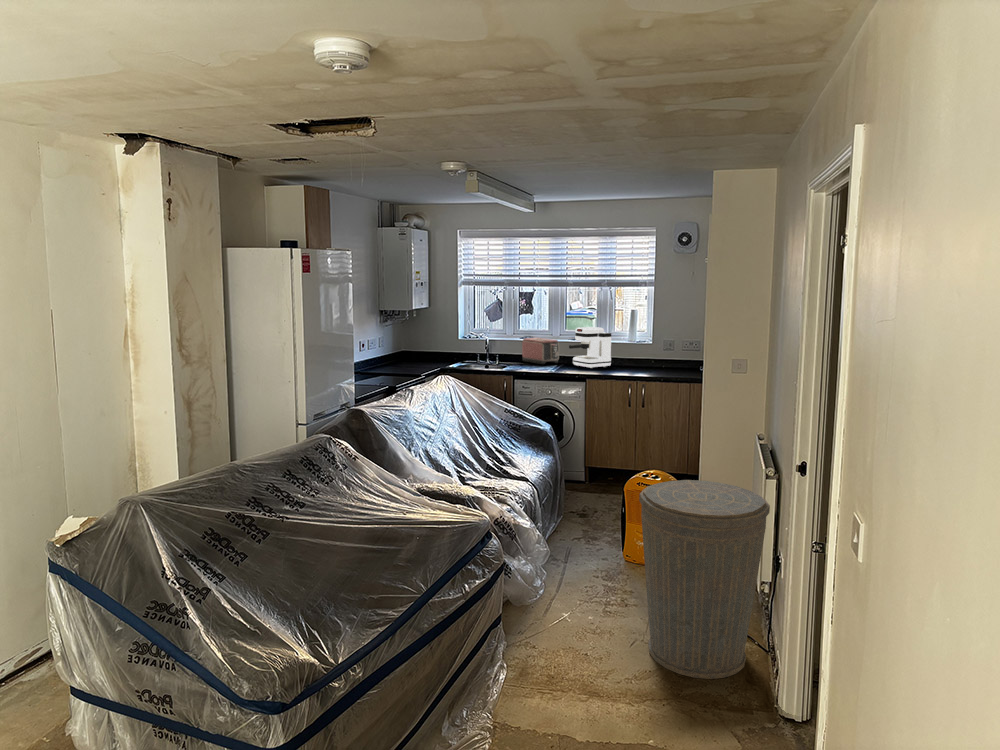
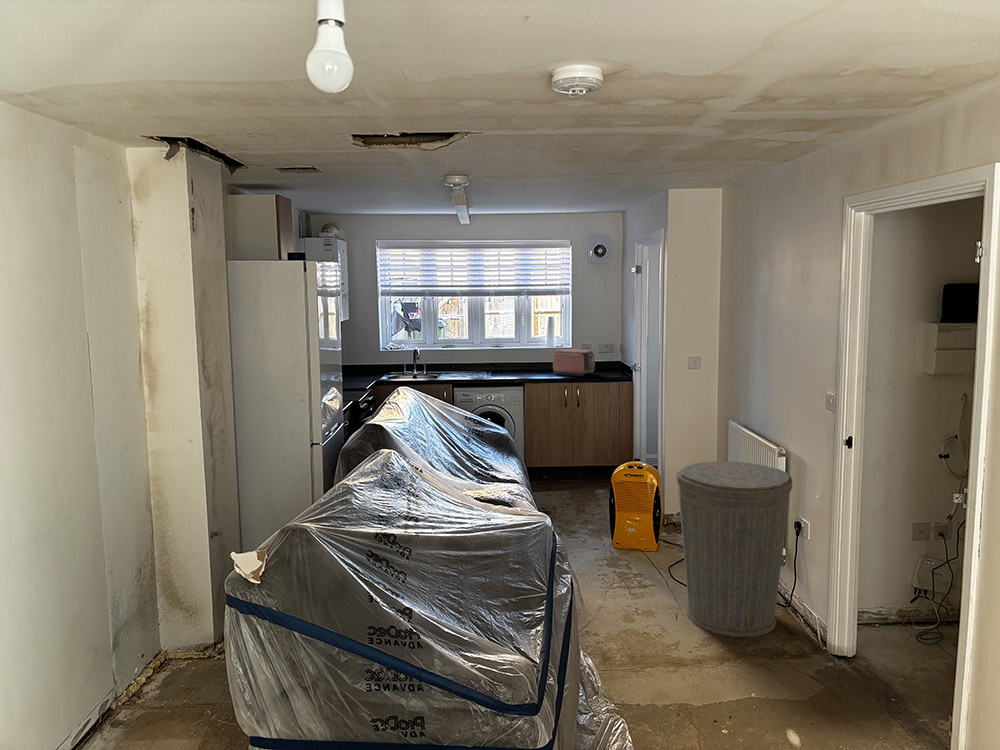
coffee maker: present [569,327,611,368] -> none [501,335,539,374]
toaster: present [522,338,559,364] -> present [553,349,595,376]

